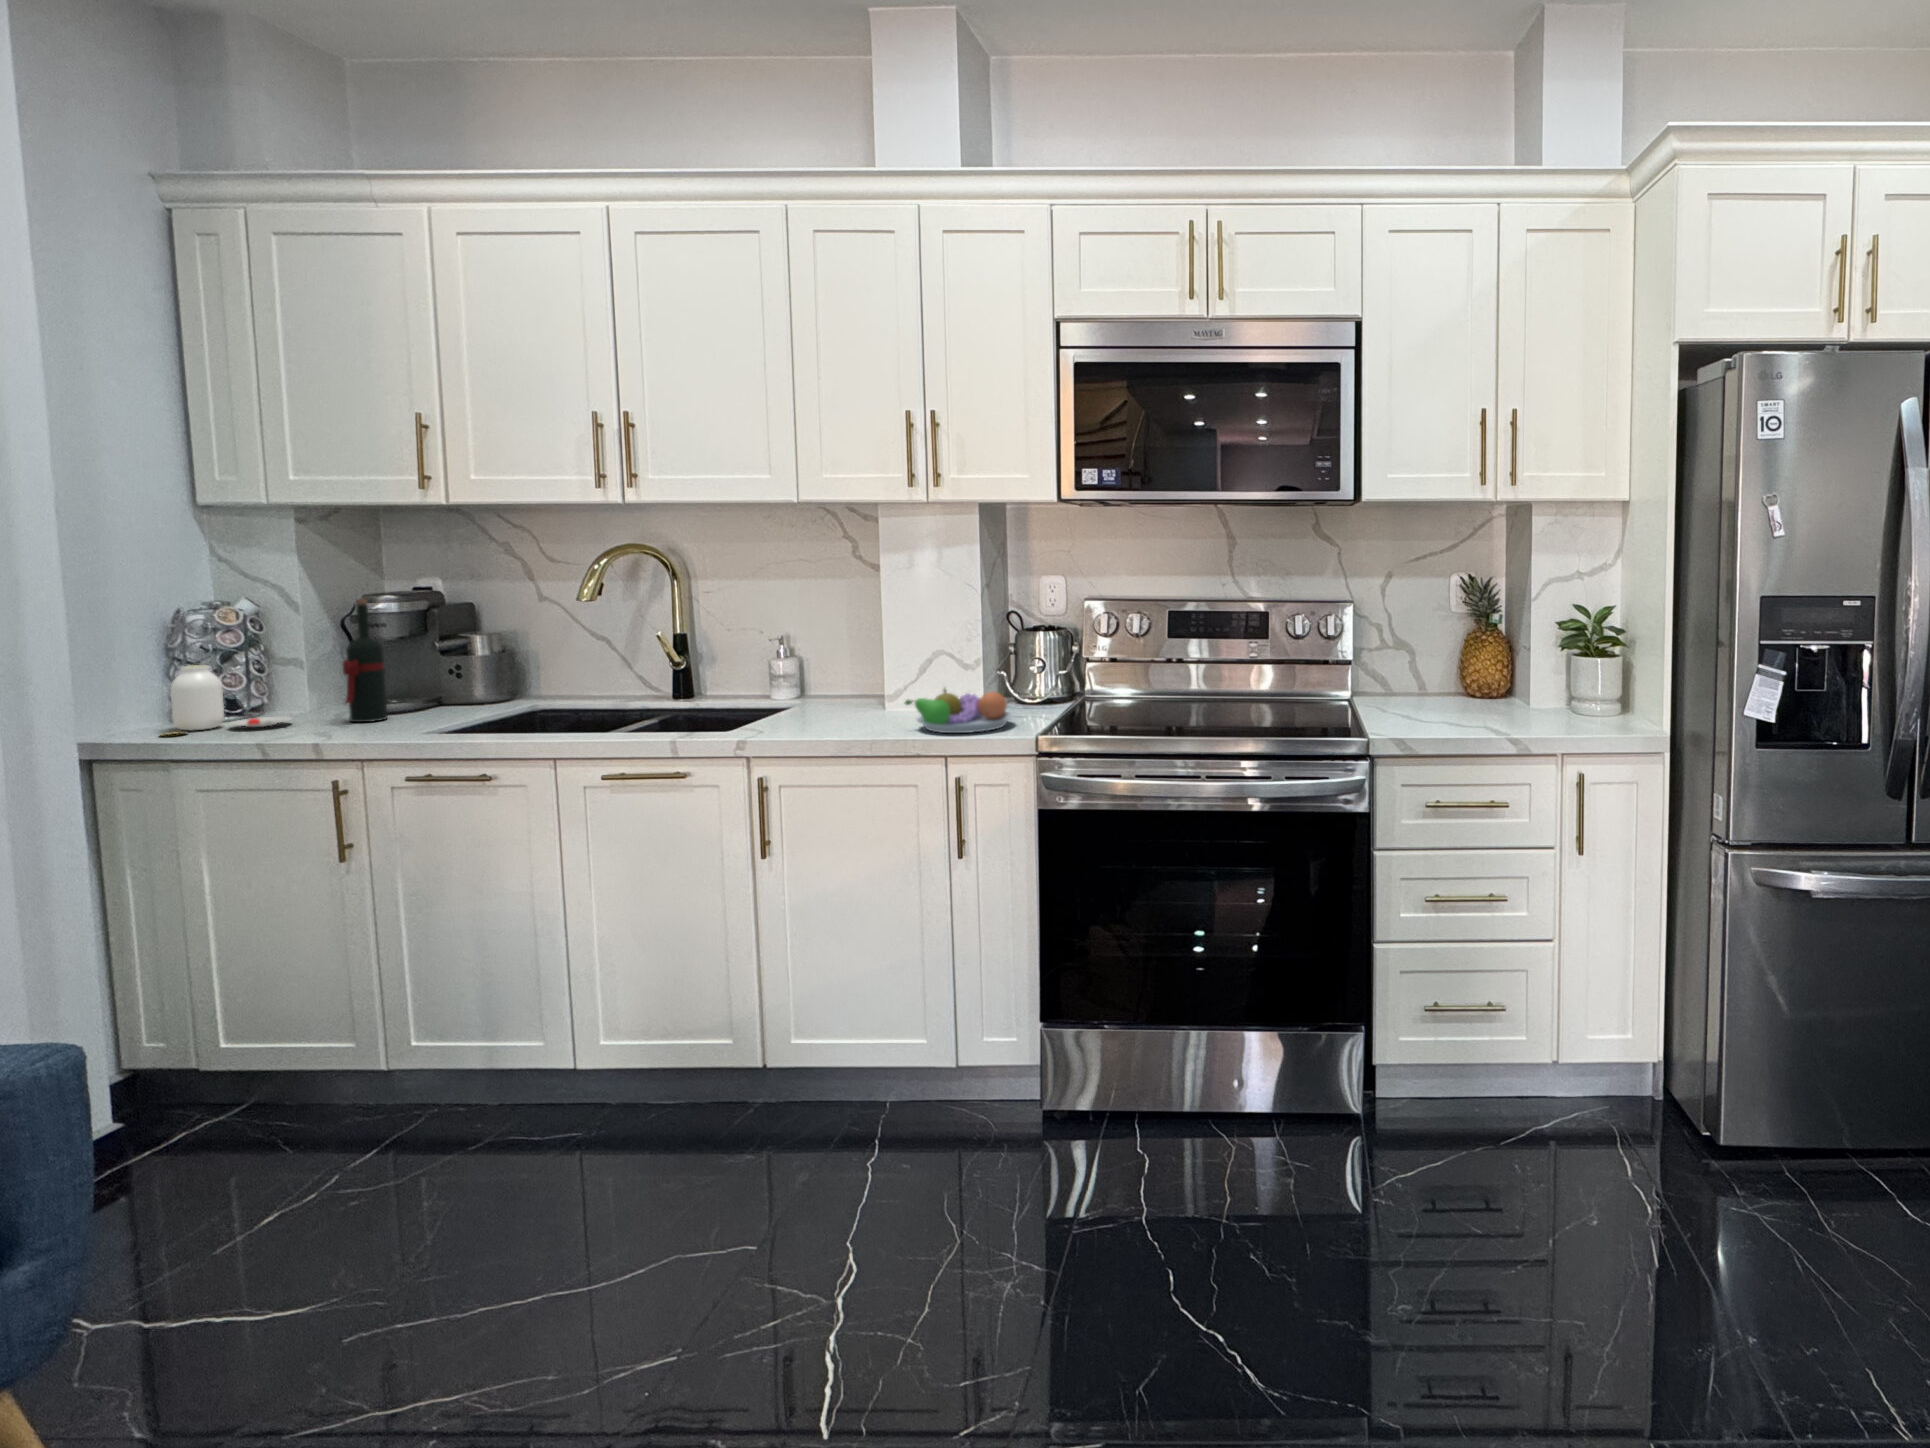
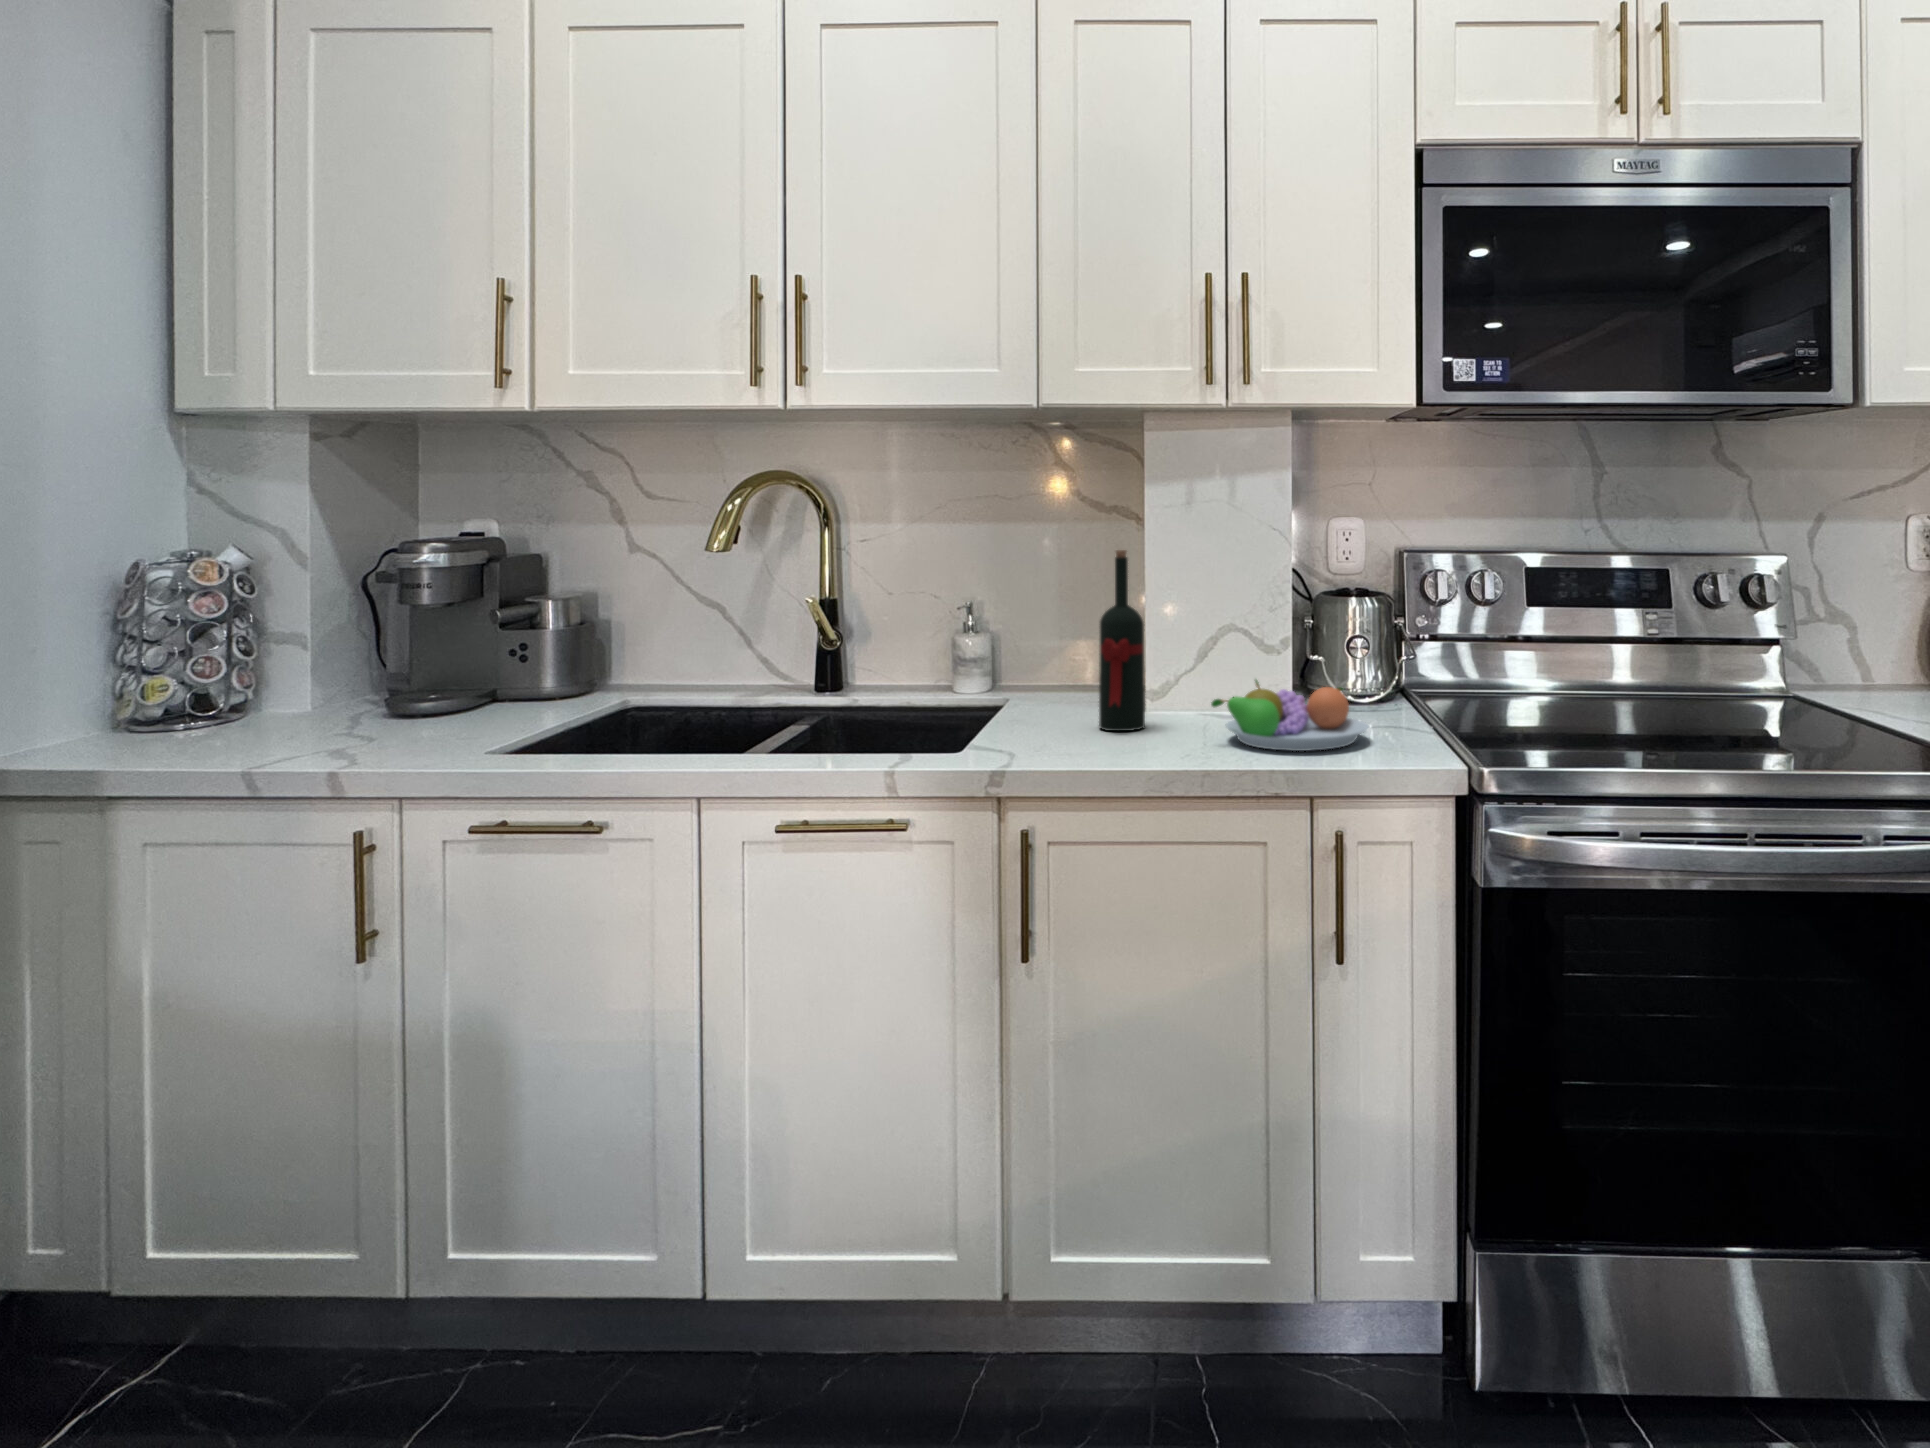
wine bottle: present [343,599,388,722] -> present [1099,550,1145,731]
jar: present [161,665,292,735] -> none [93,644,292,752]

